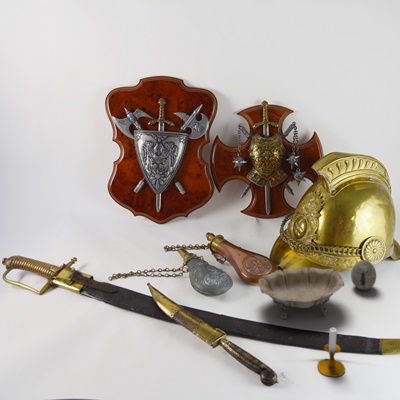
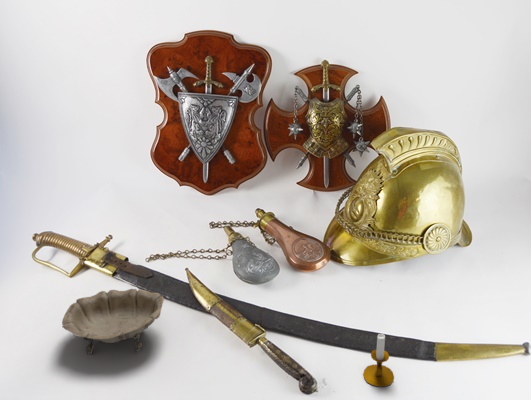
decorative egg: present [351,260,376,290] -> none [411,248,439,281]
decorative bowl: present [258,267,344,319] -> present [62,289,164,354]

